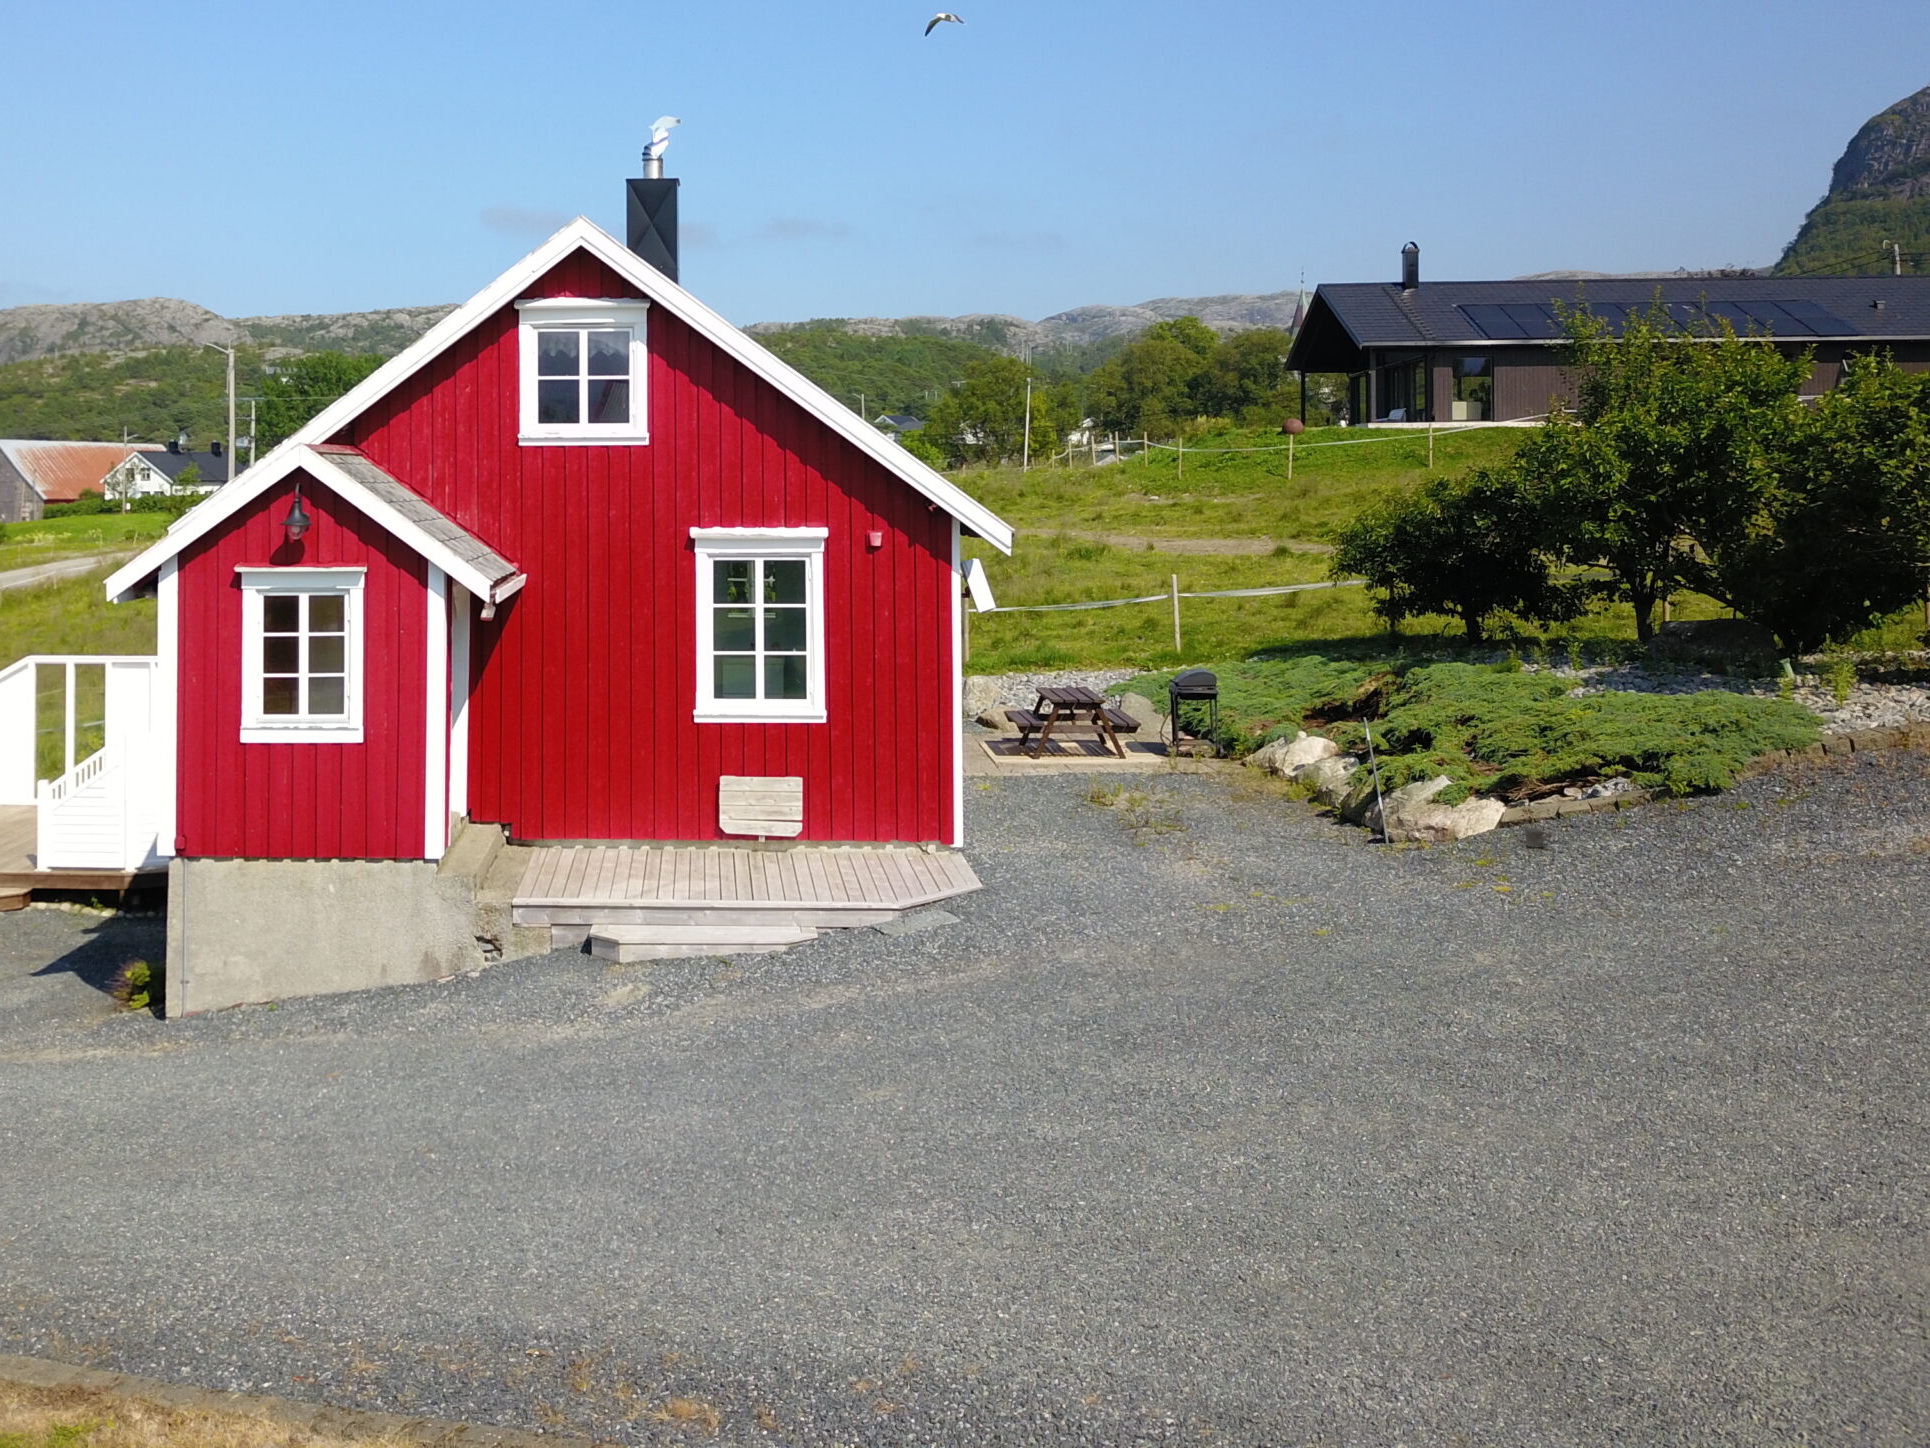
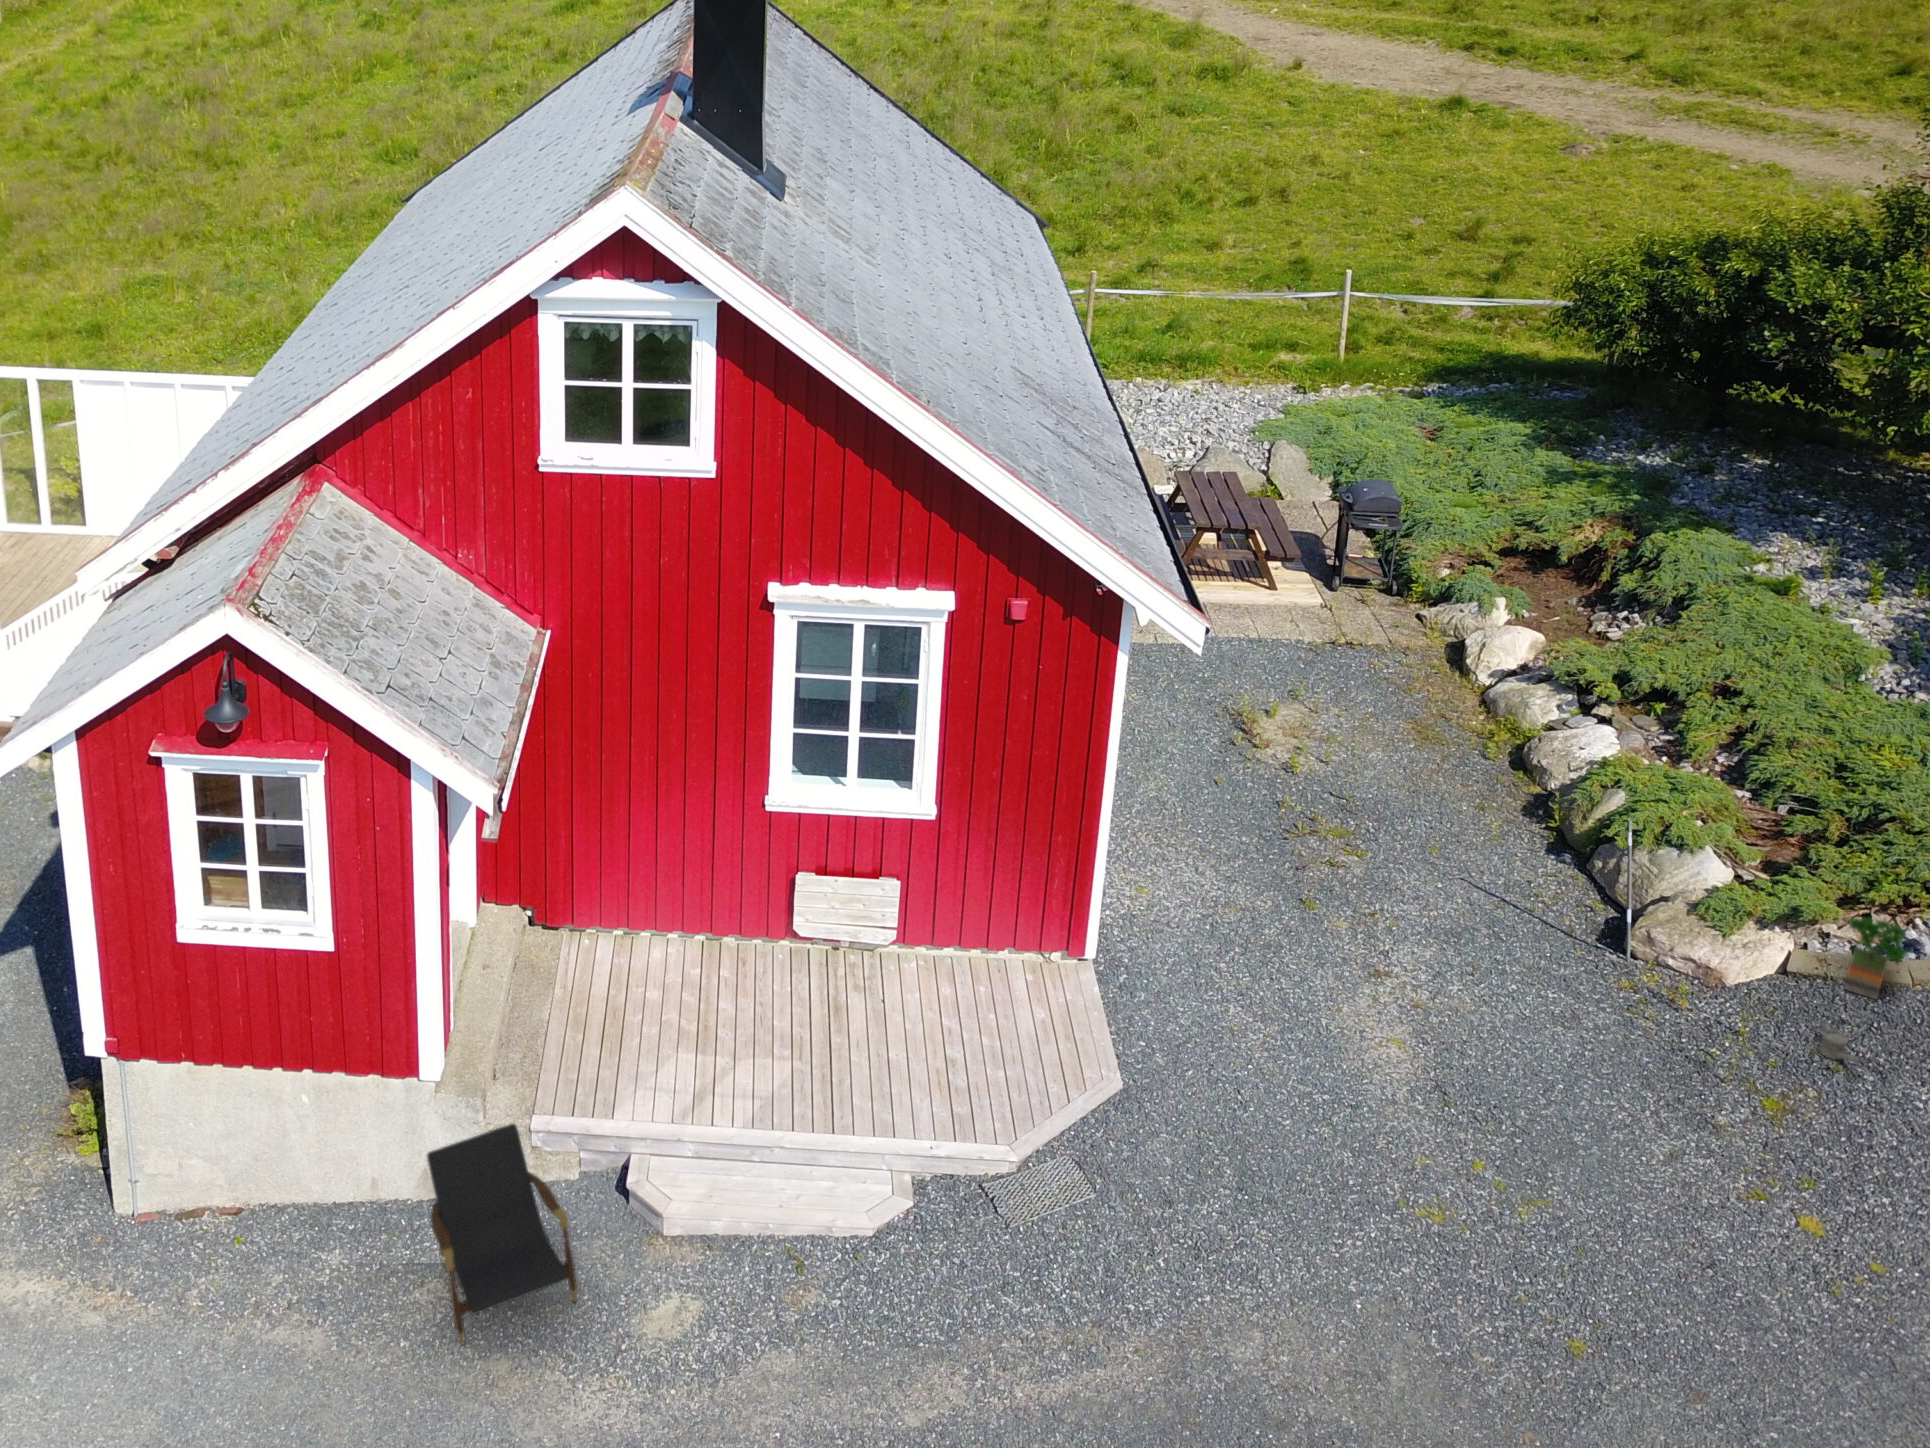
potted tree: none [1536,760,1584,825] -> present [1844,918,1907,999]
lounge chair: none [416,856,532,1001] -> present [427,1124,577,1345]

